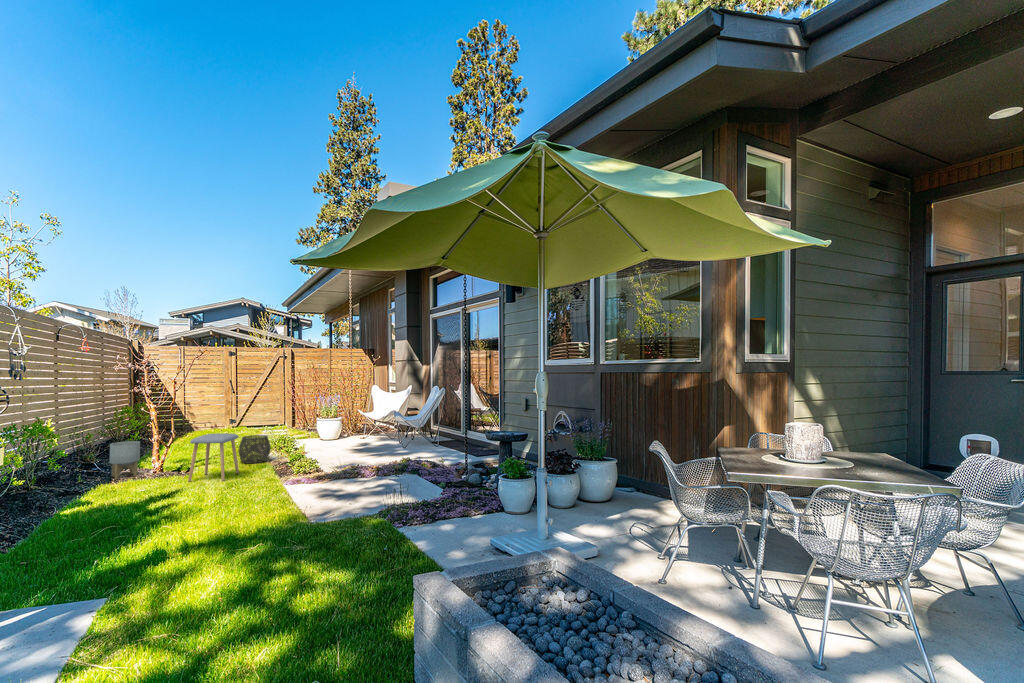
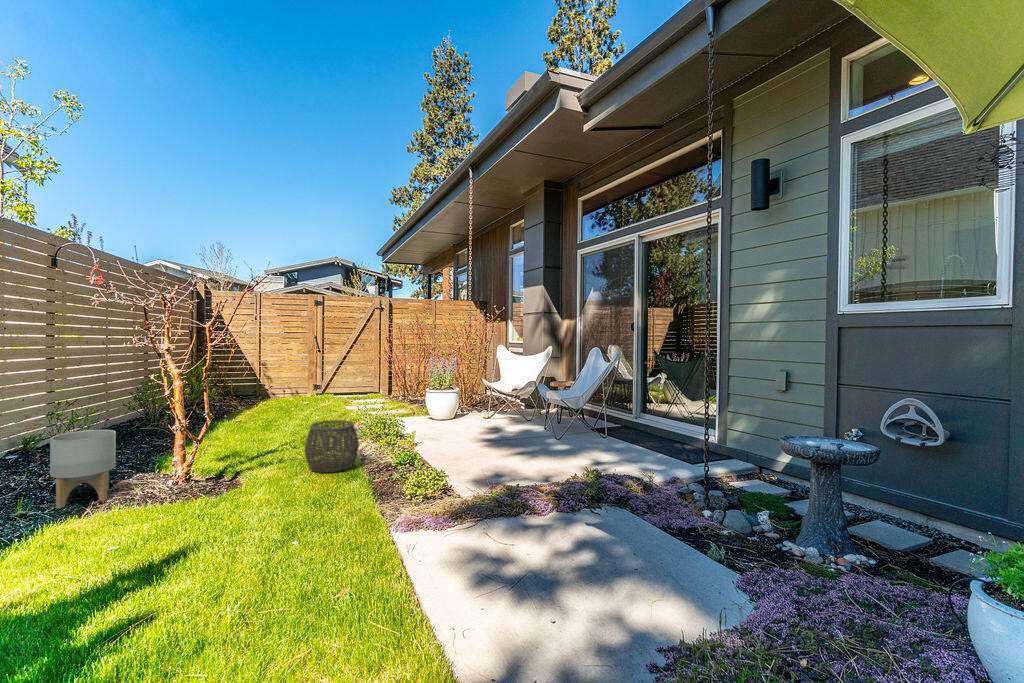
stool: present [188,434,239,482] -> none [183,426,296,537]

